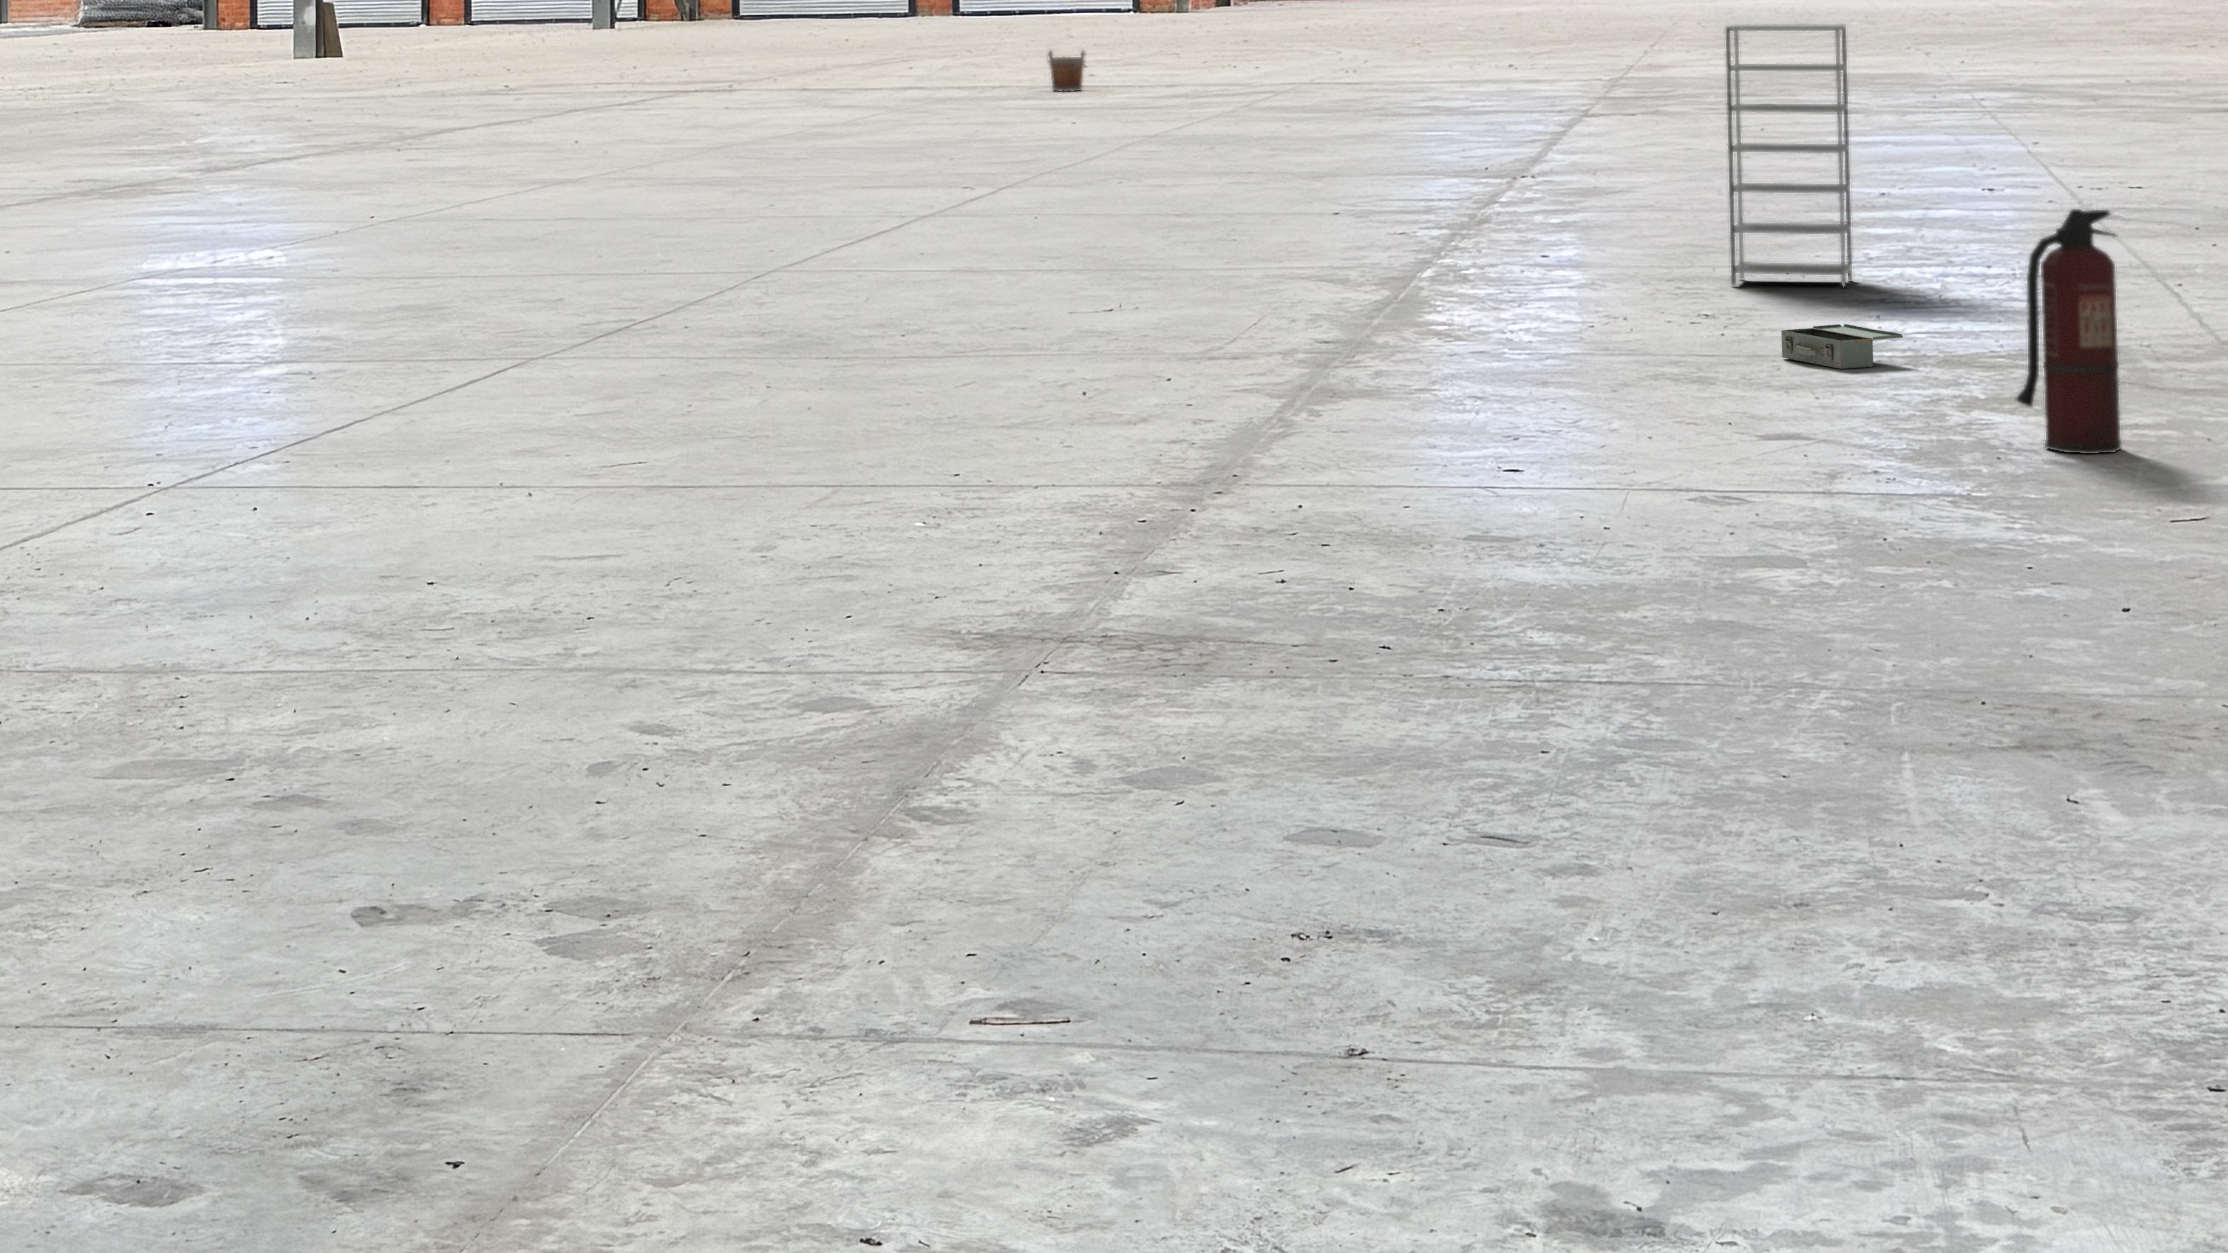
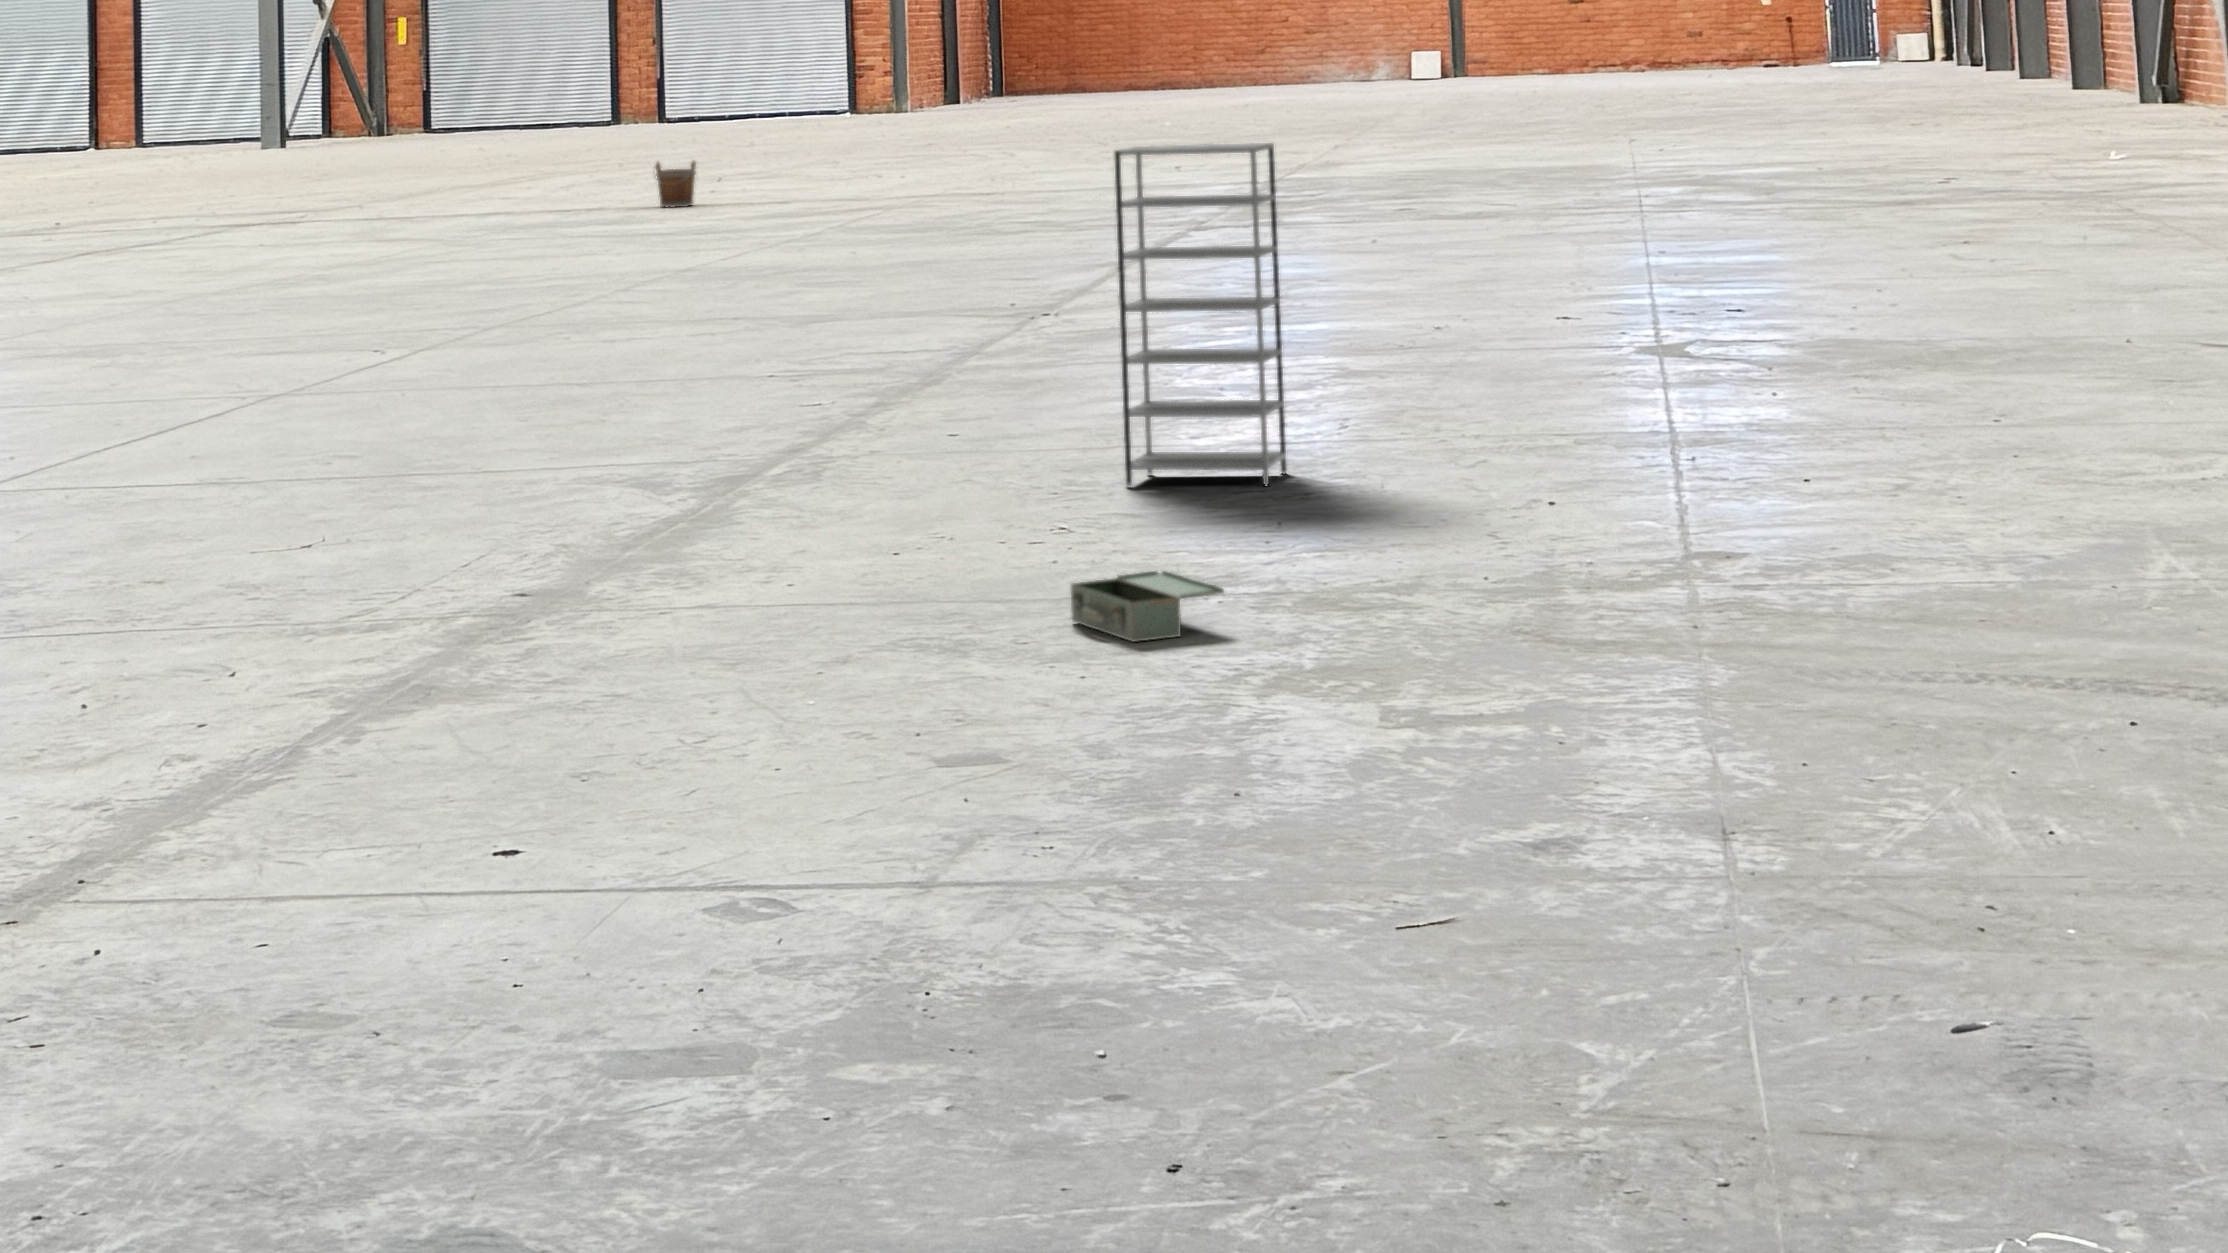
fire extinguisher: present [2015,209,2121,454] -> none [1241,447,1399,825]

